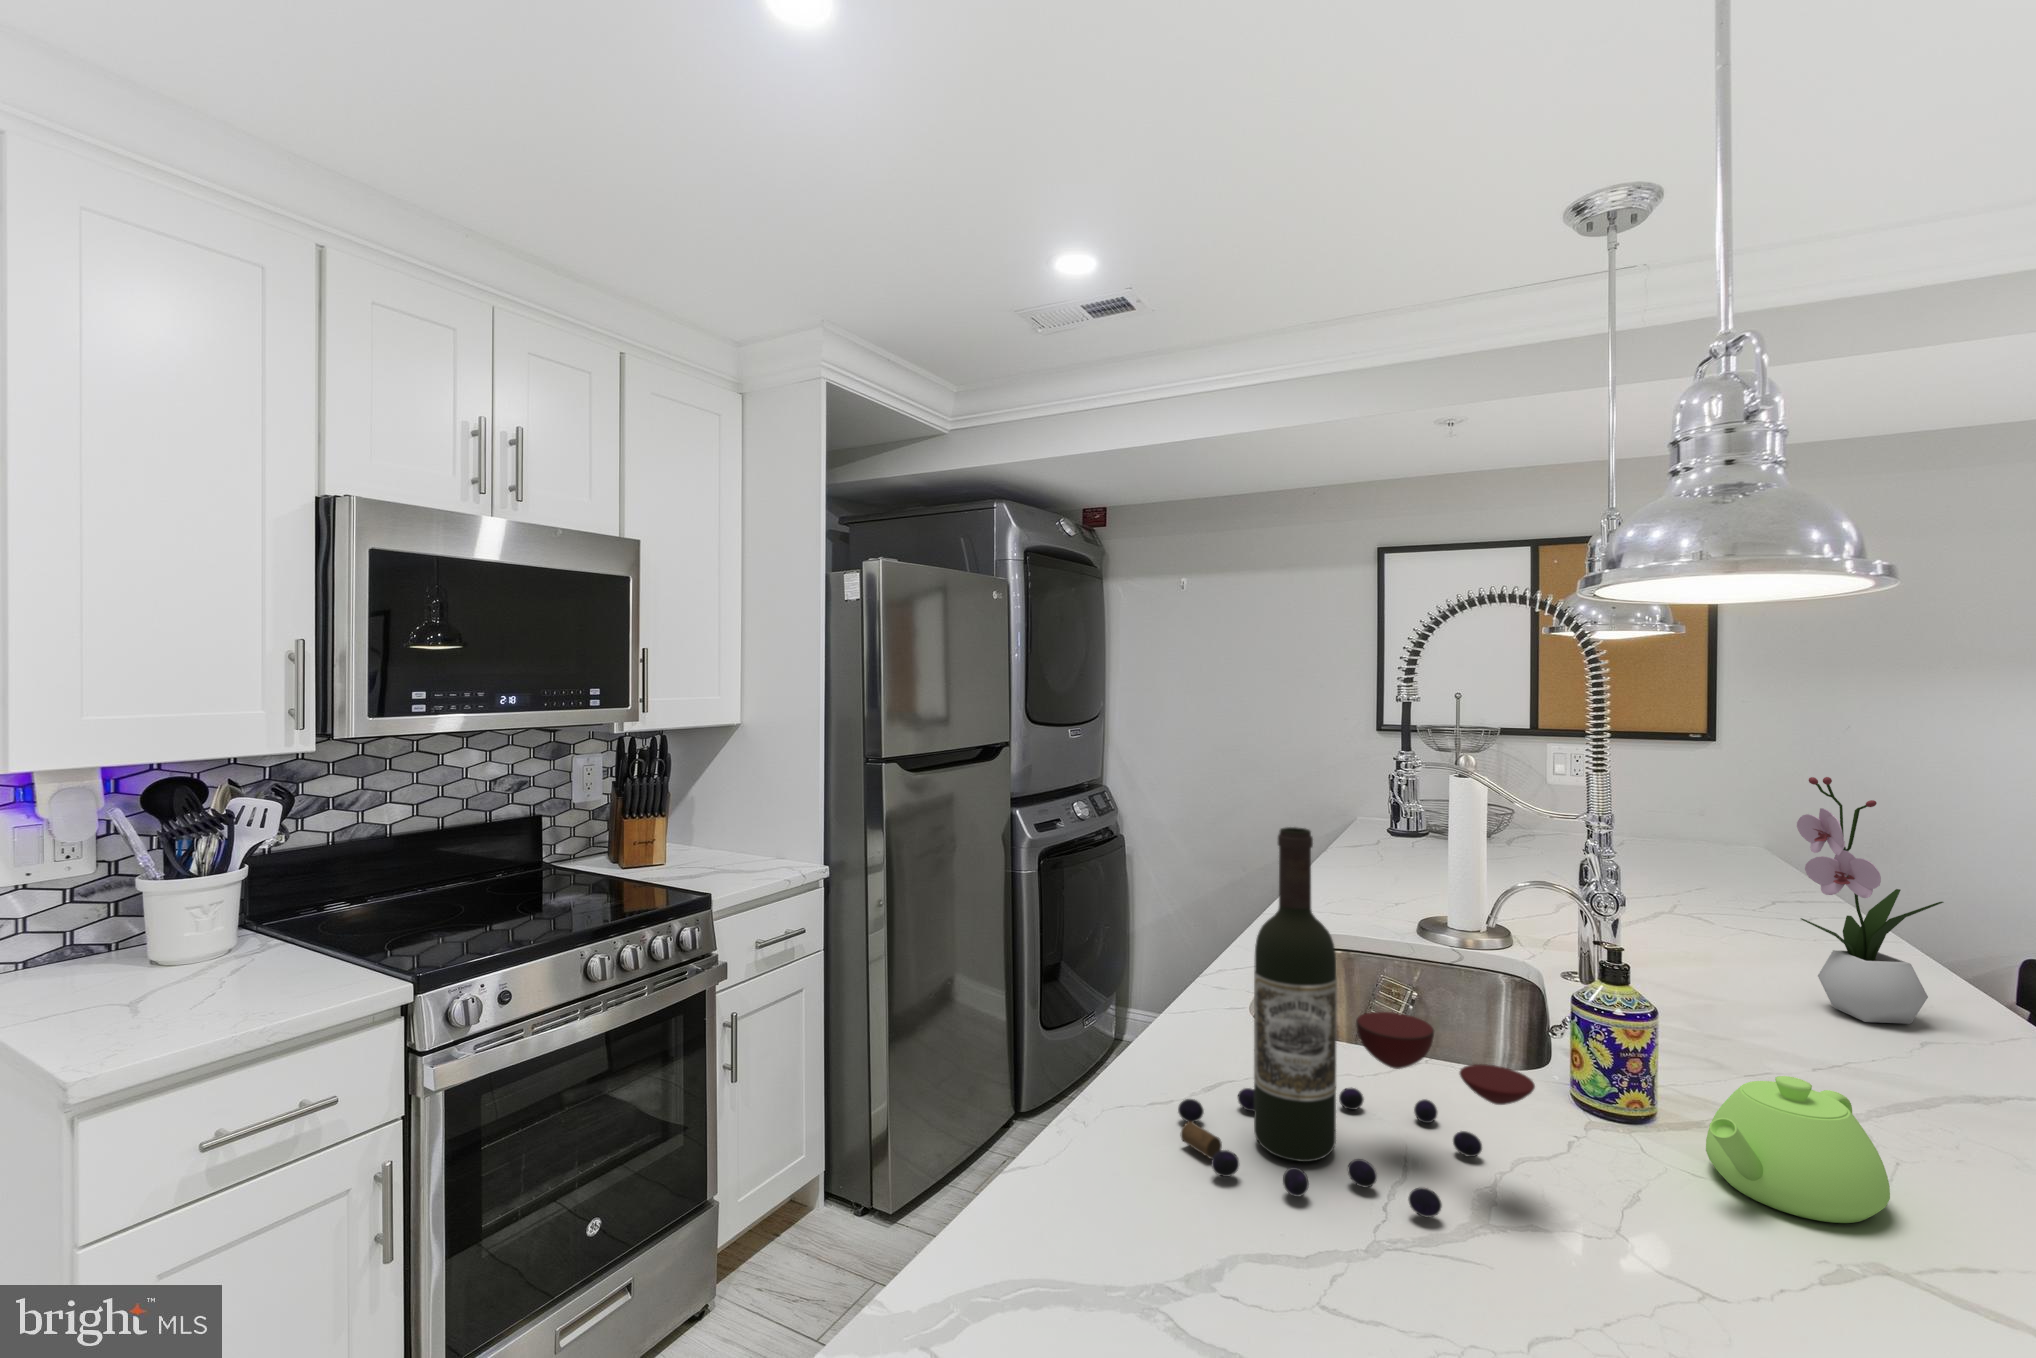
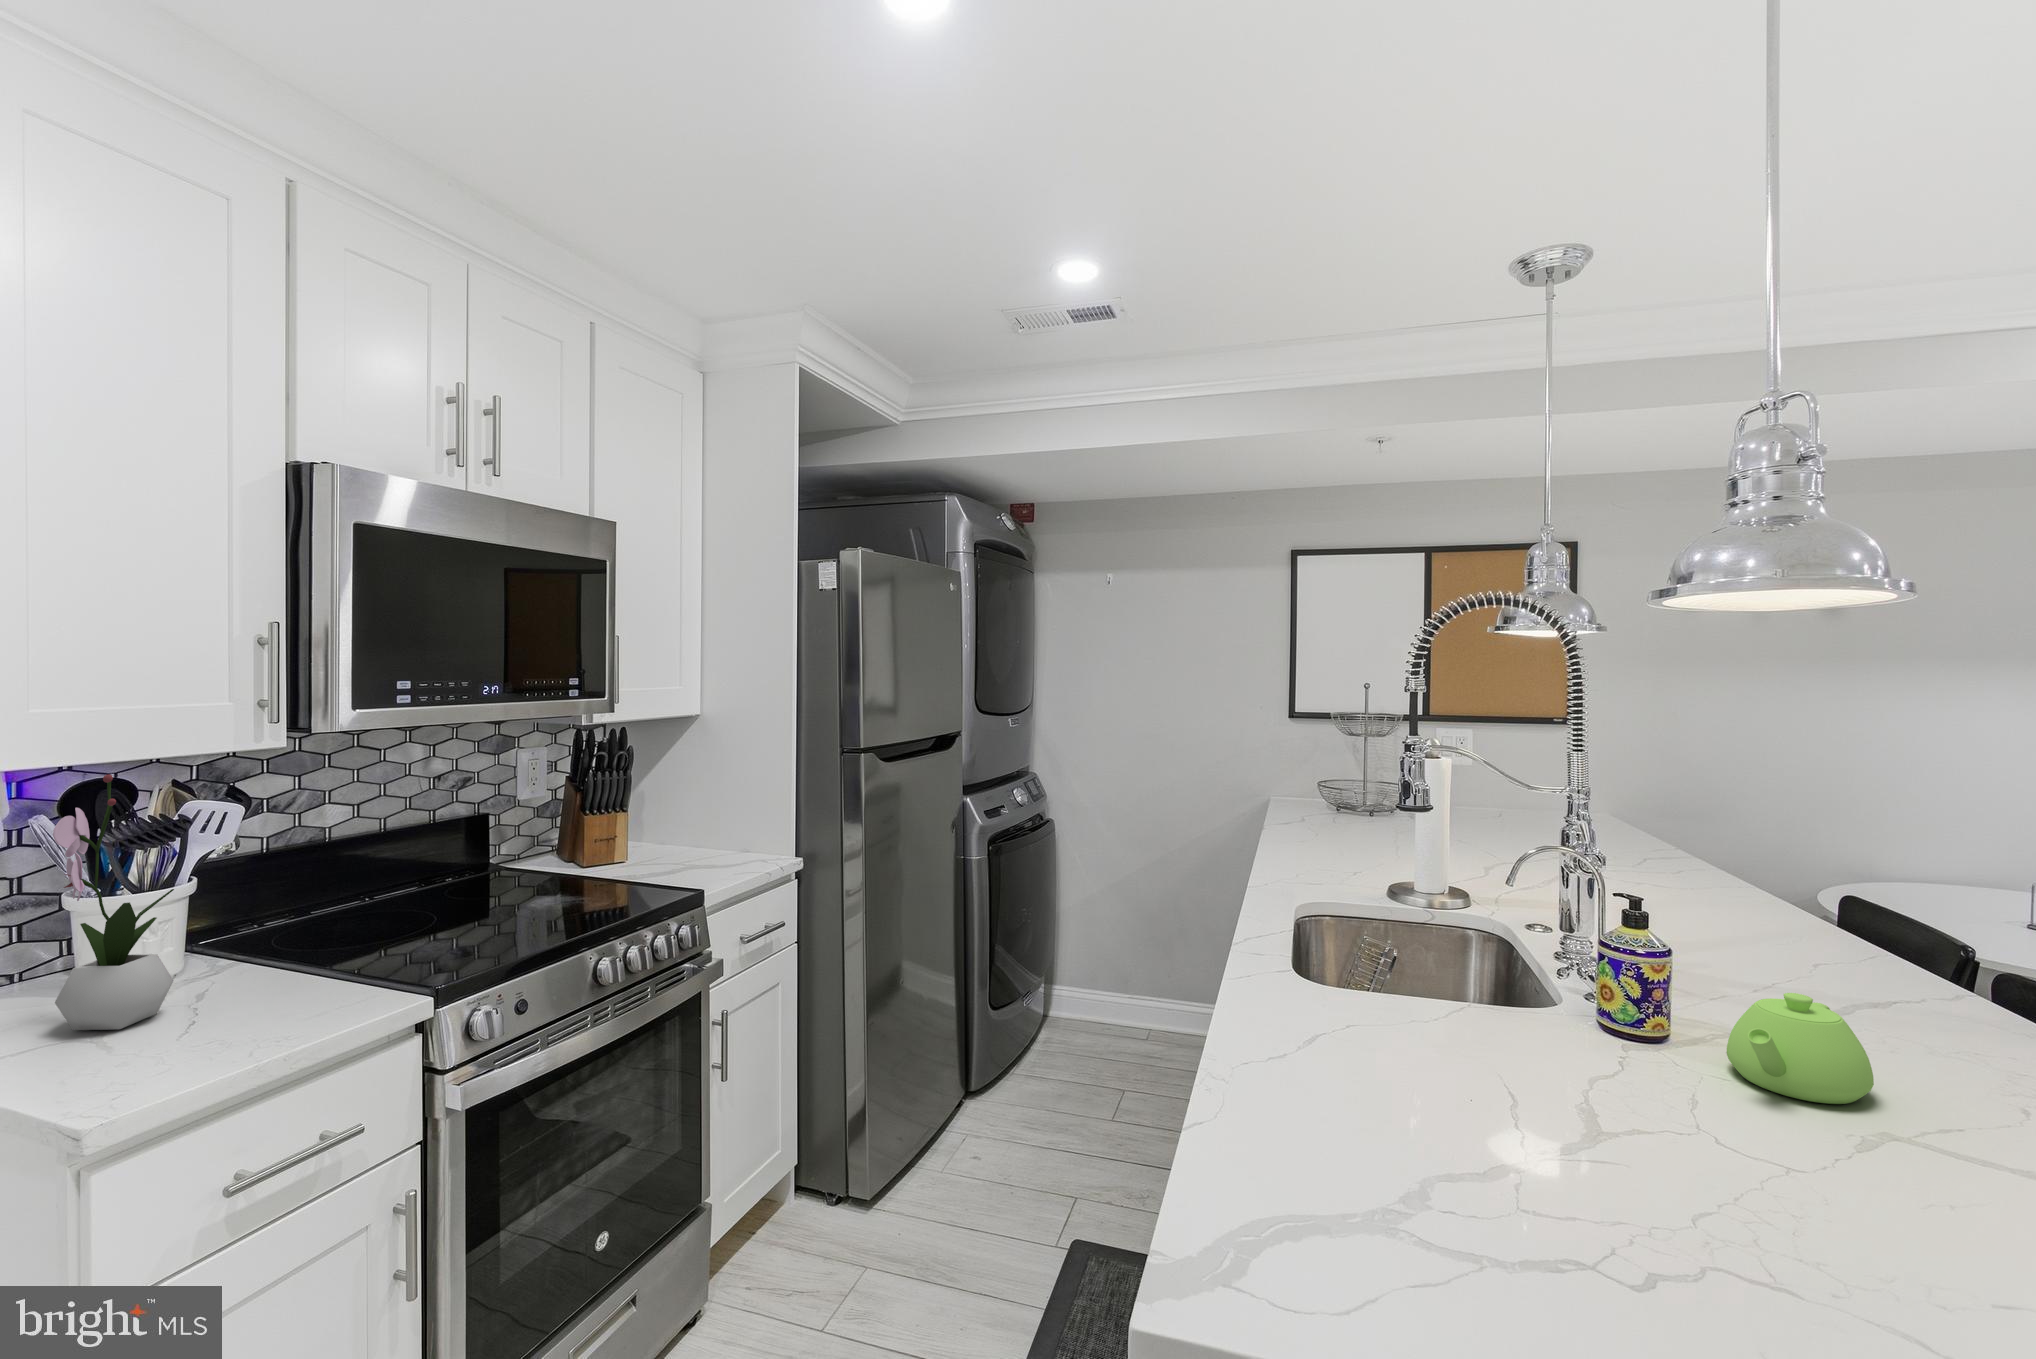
flower arrangement: present [1797,777,1944,1024] -> present [53,775,174,1030]
wine bottle: present [1178,827,1535,1217] -> none [1303,803,1638,1128]

